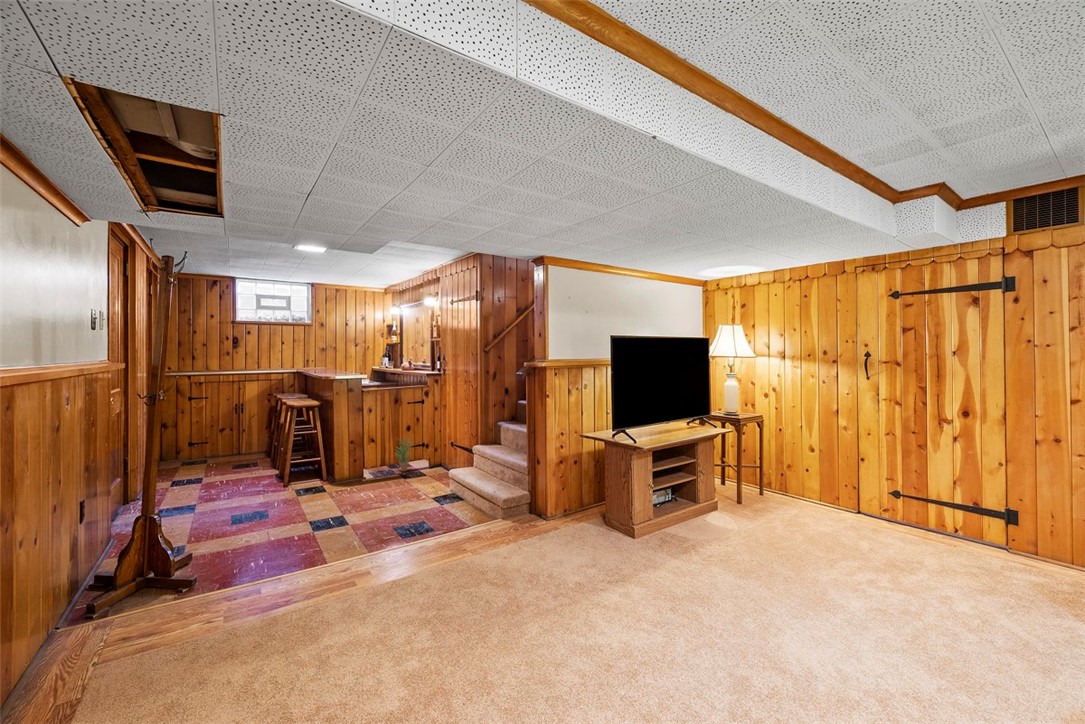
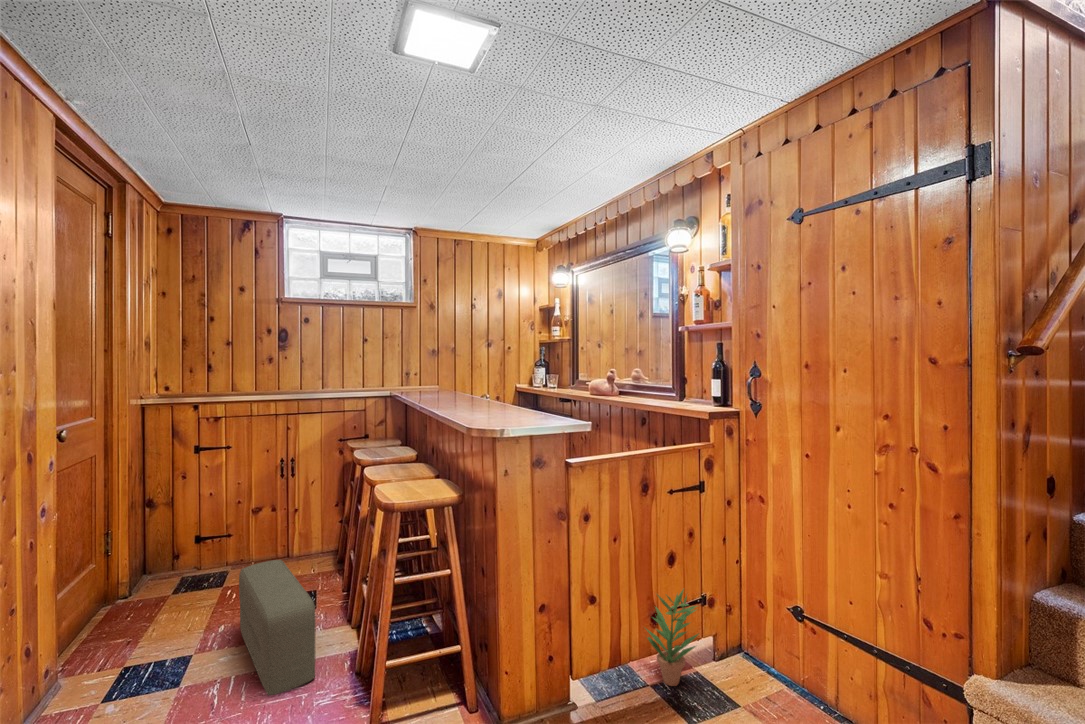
pouf: none [225,440,262,479] -> present [239,560,316,695]

